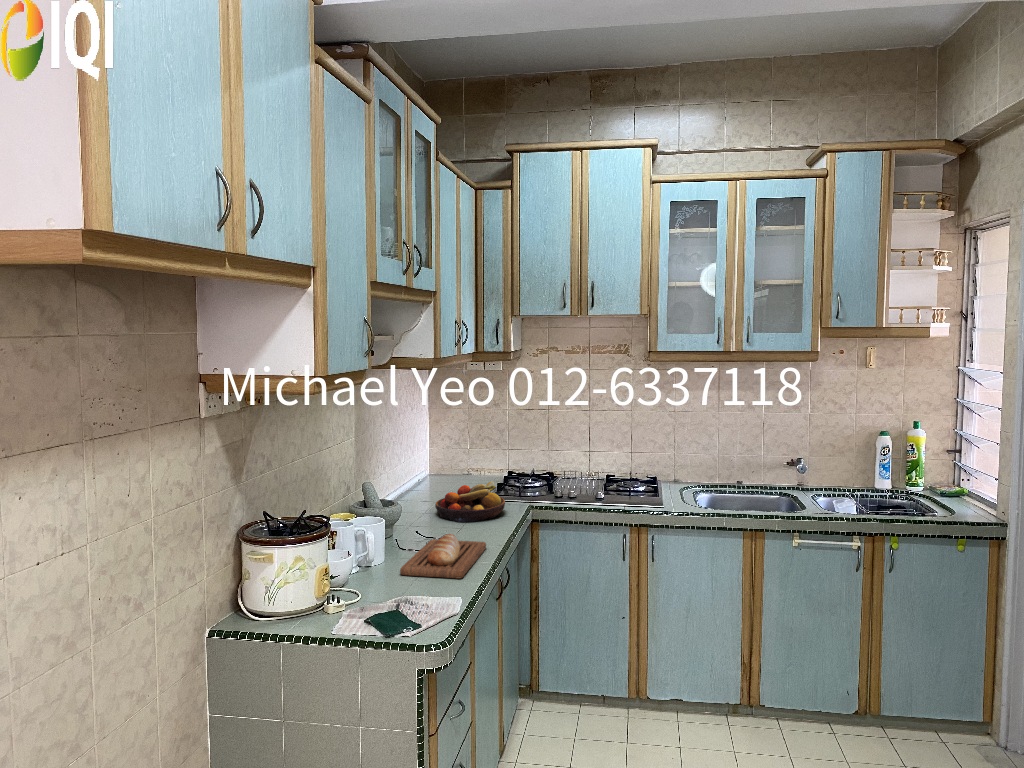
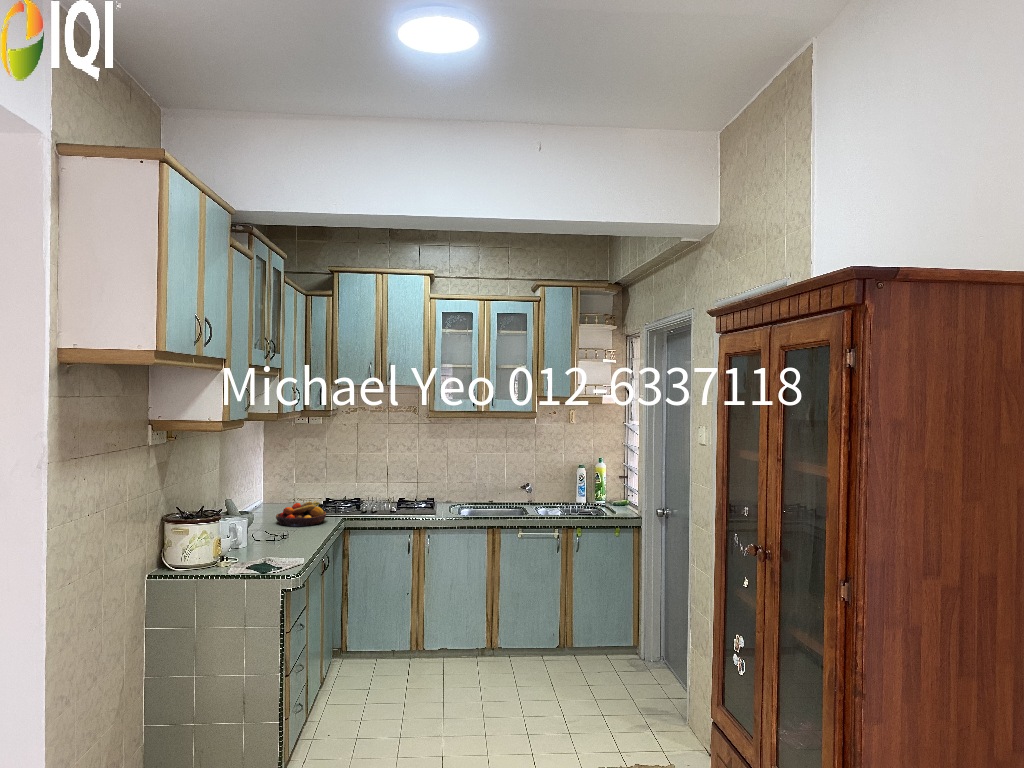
bread loaf: present [400,534,486,579] -> none [260,529,315,551]

